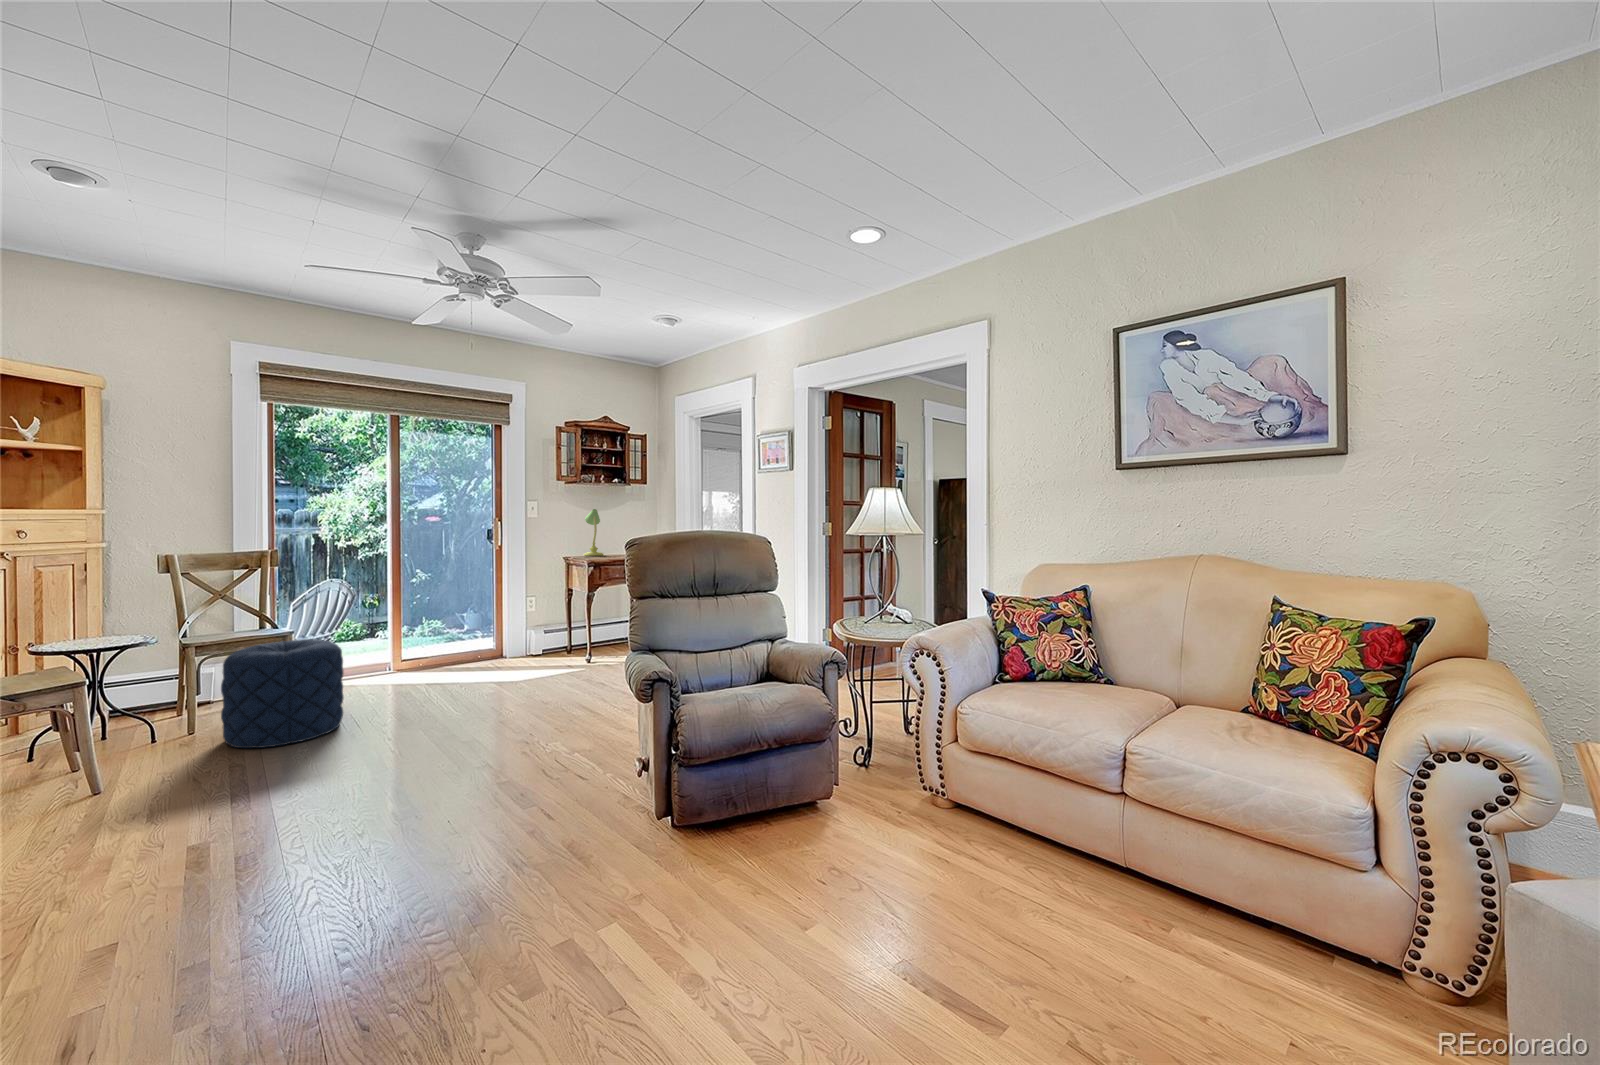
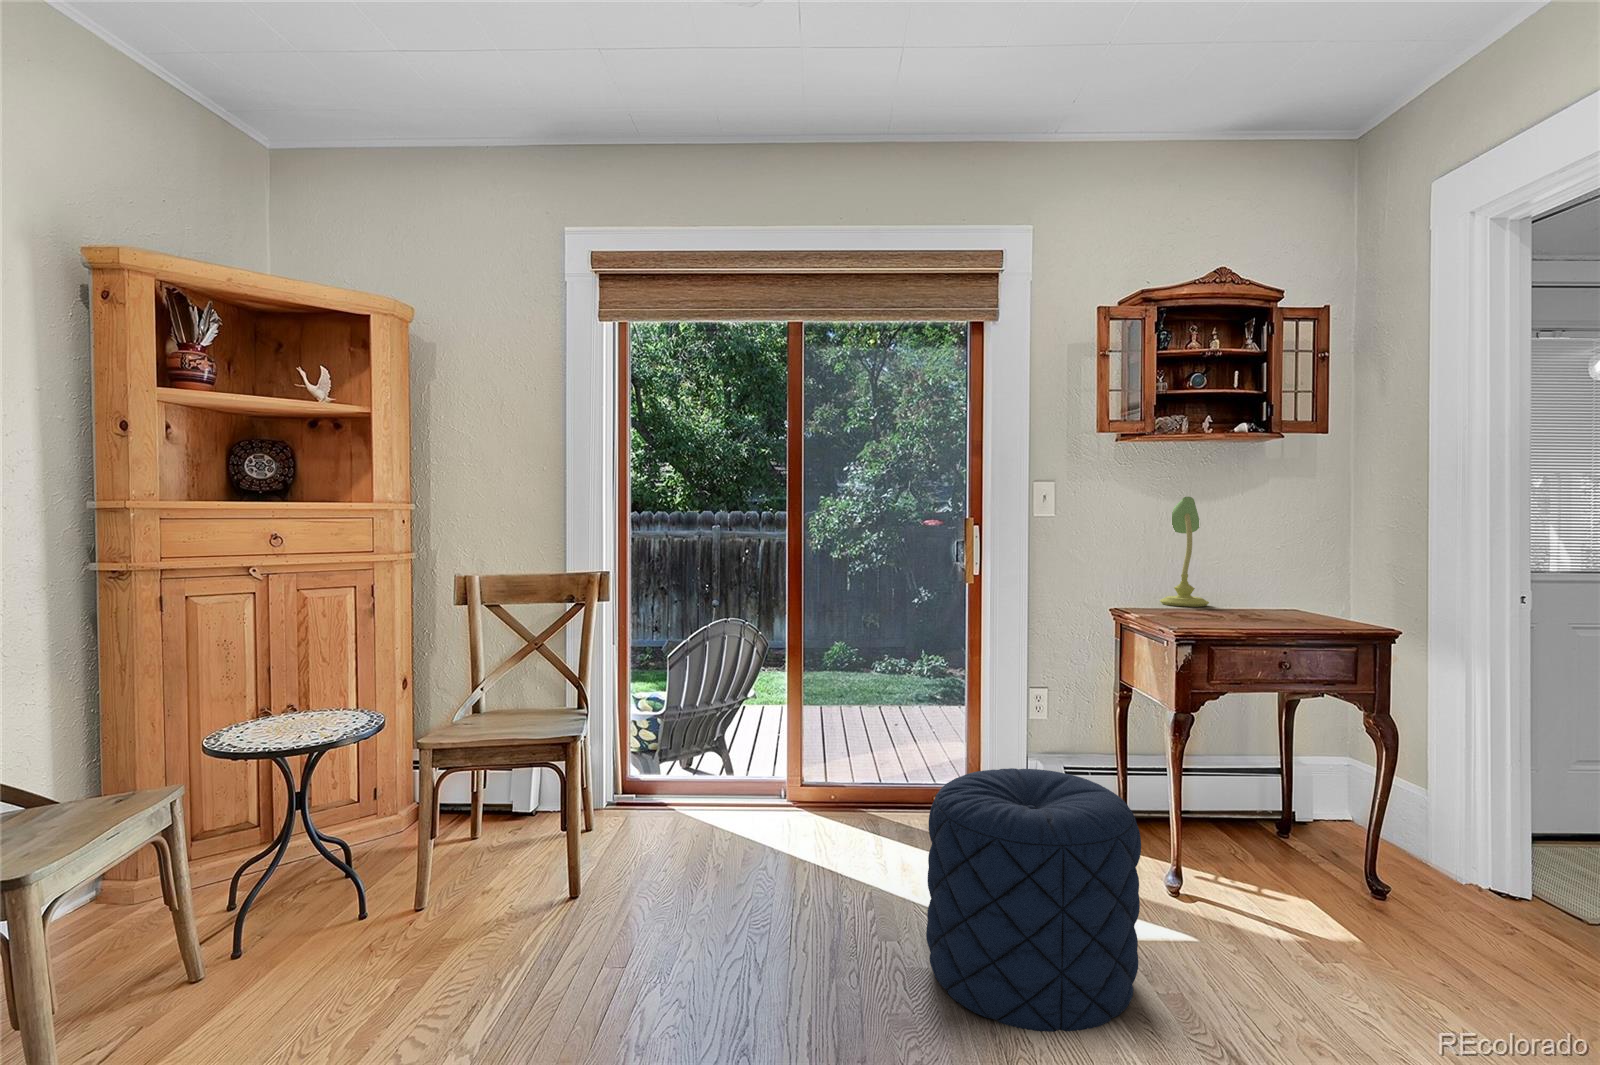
pouf: present [221,639,344,748] -> present [926,768,1141,1032]

